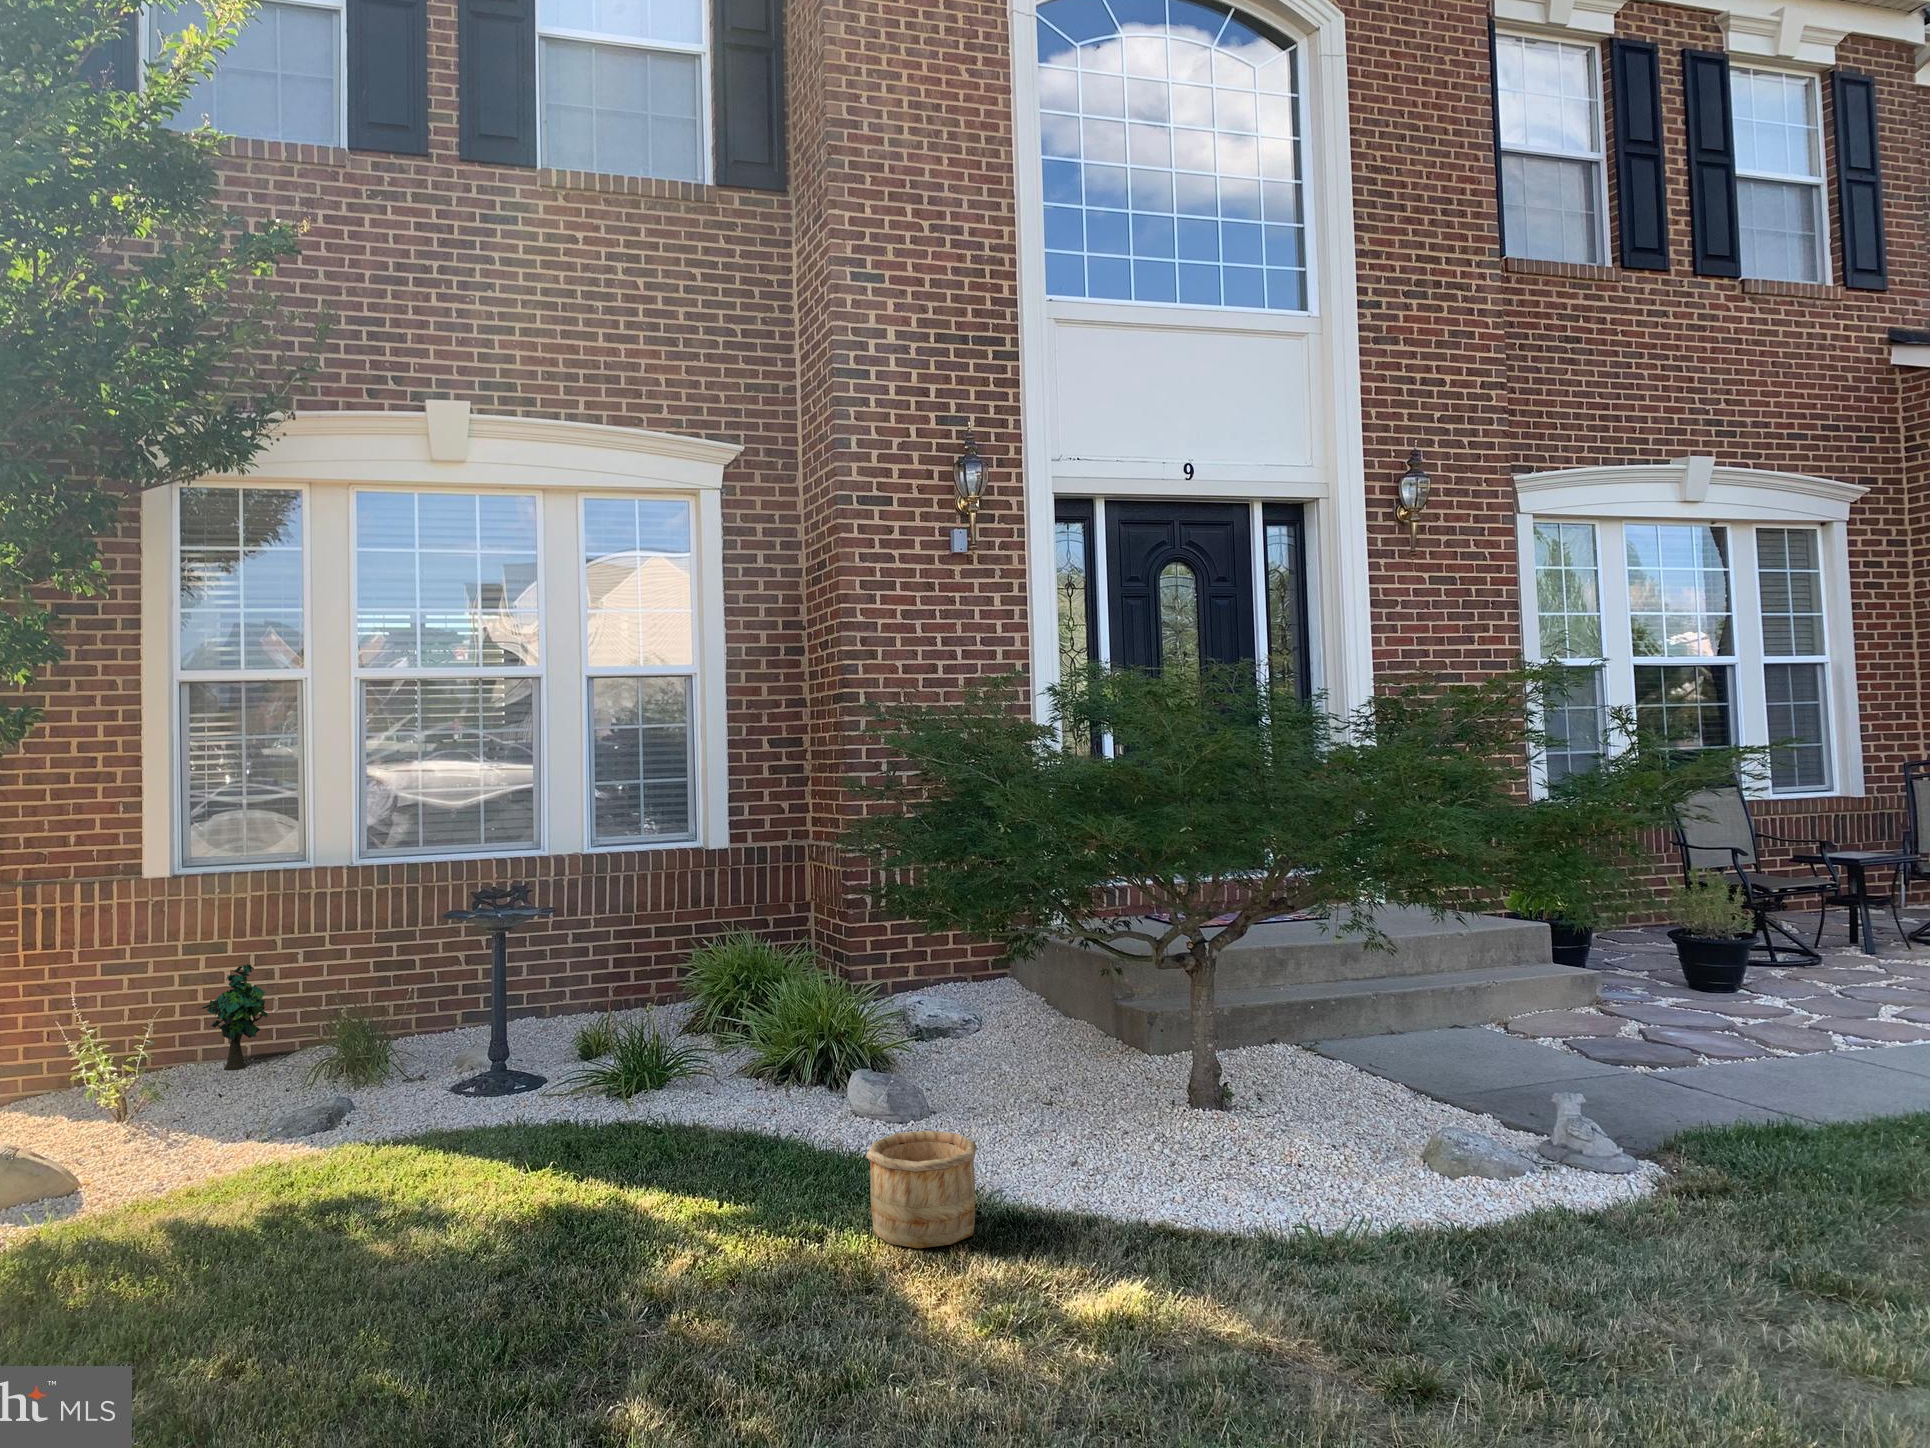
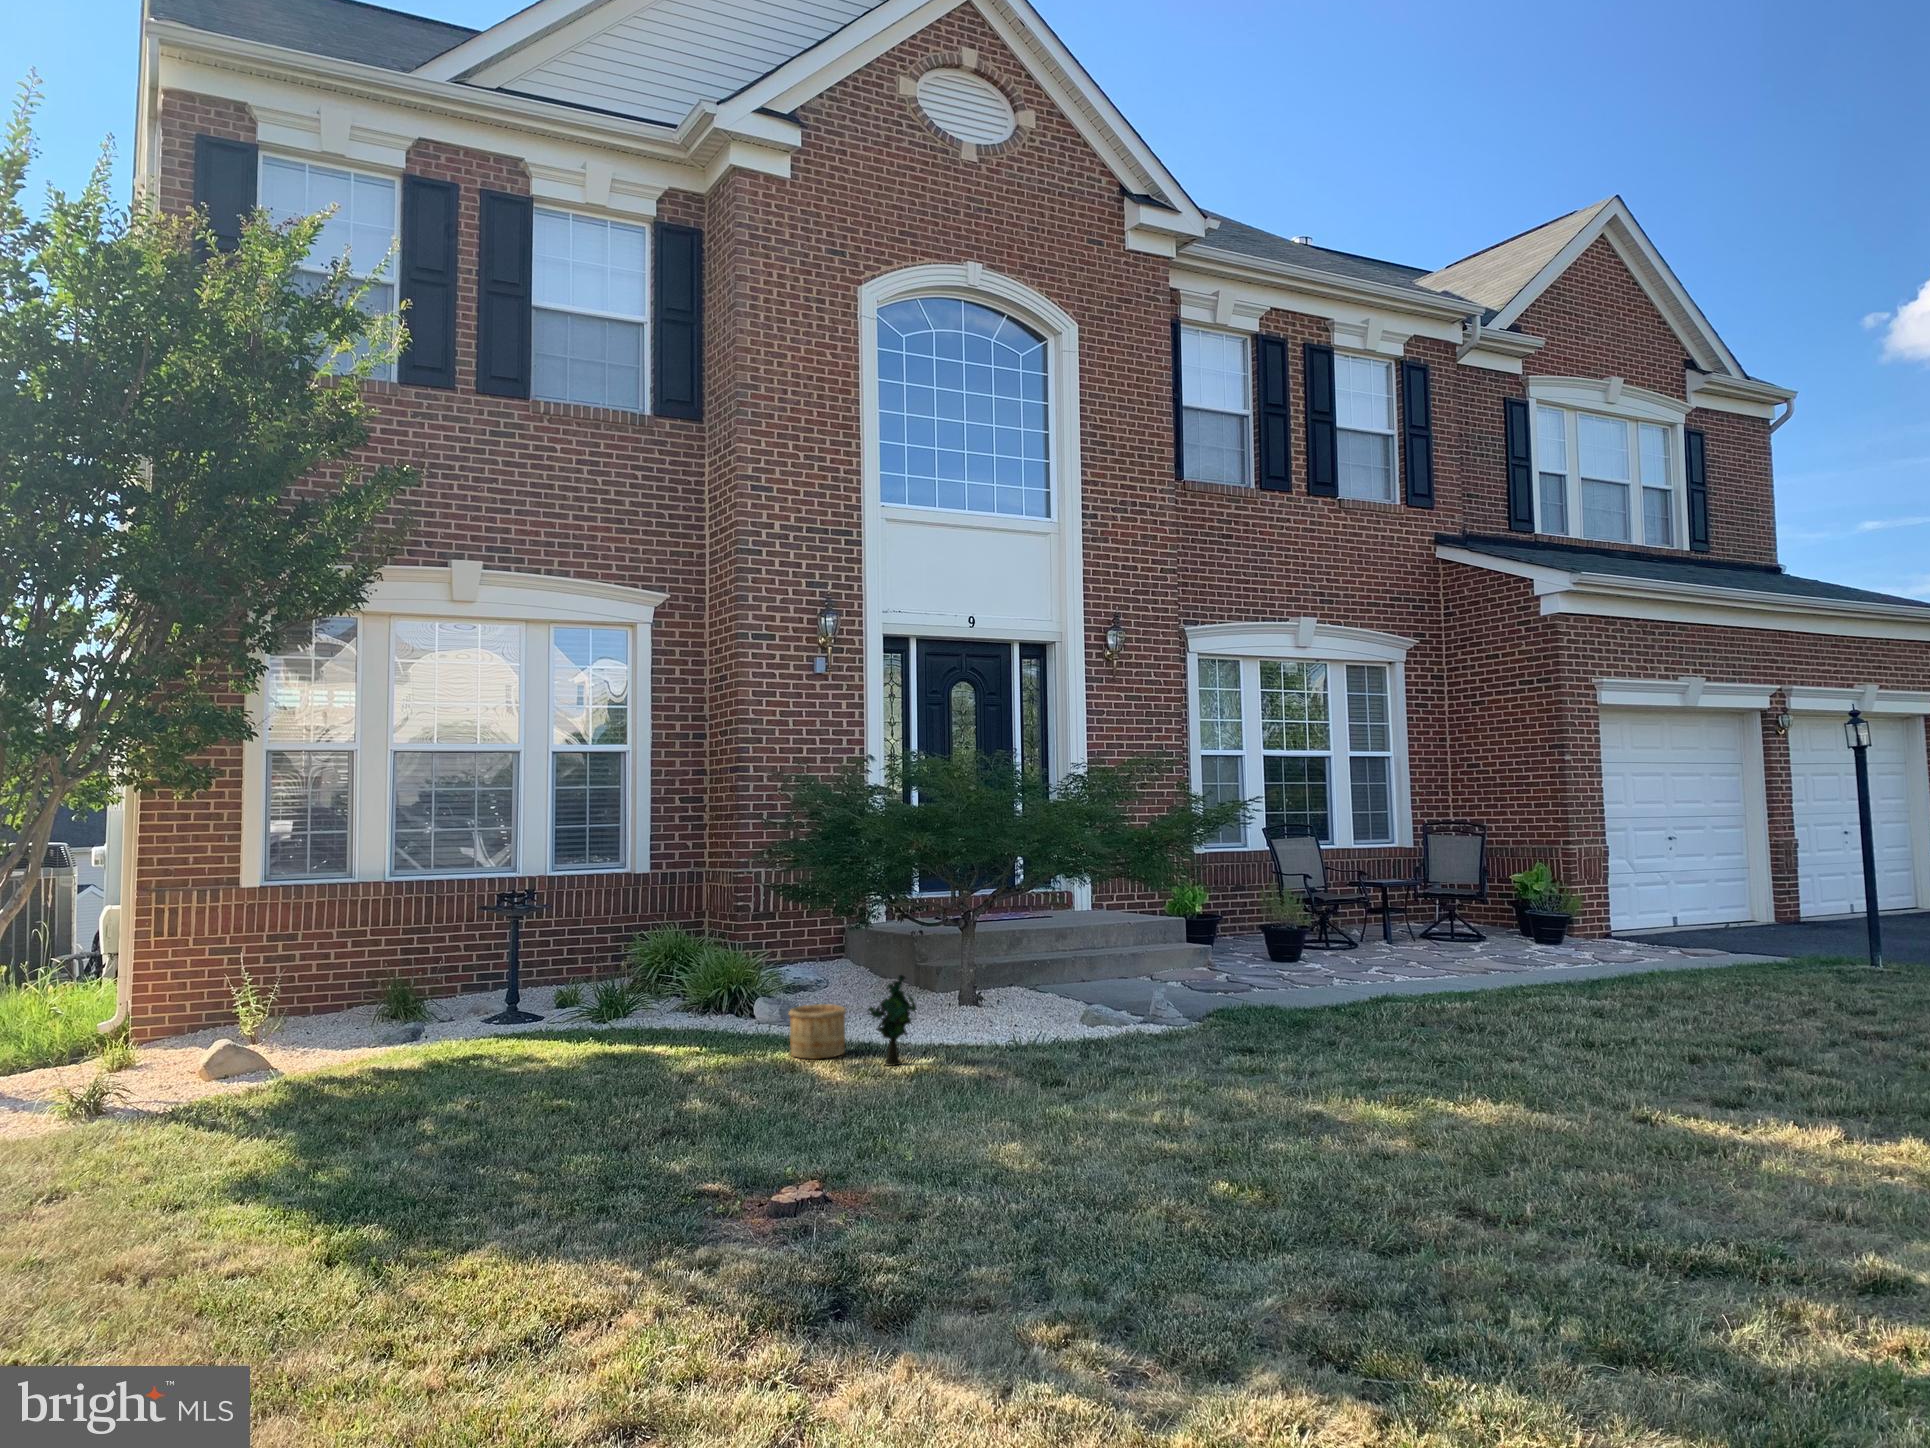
decorative plant: present [202,964,268,1070] -> present [868,975,917,1066]

